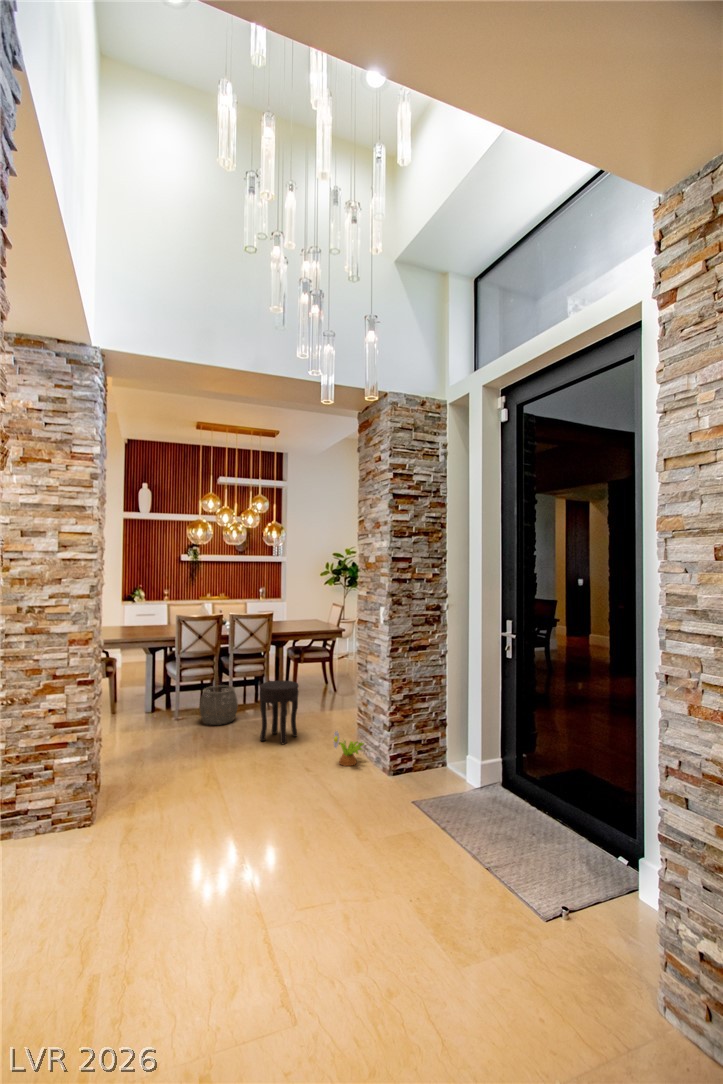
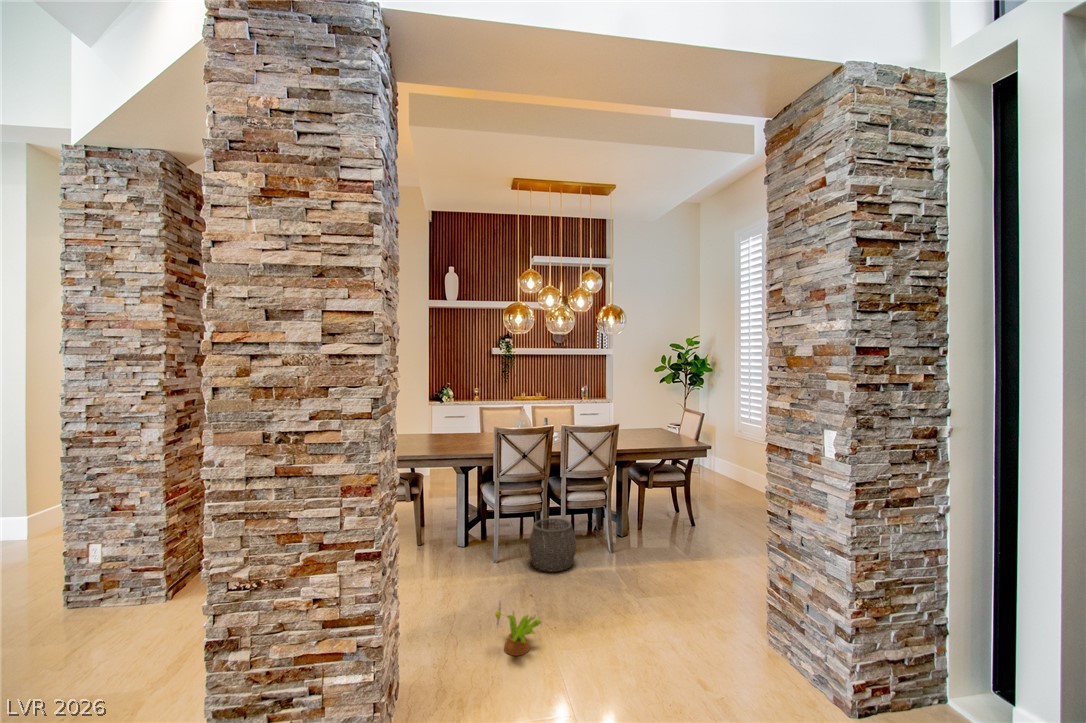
side table: present [260,680,299,744] -> none [612,523,666,619]
decorative plant: present [334,731,364,766] -> present [495,603,542,656]

